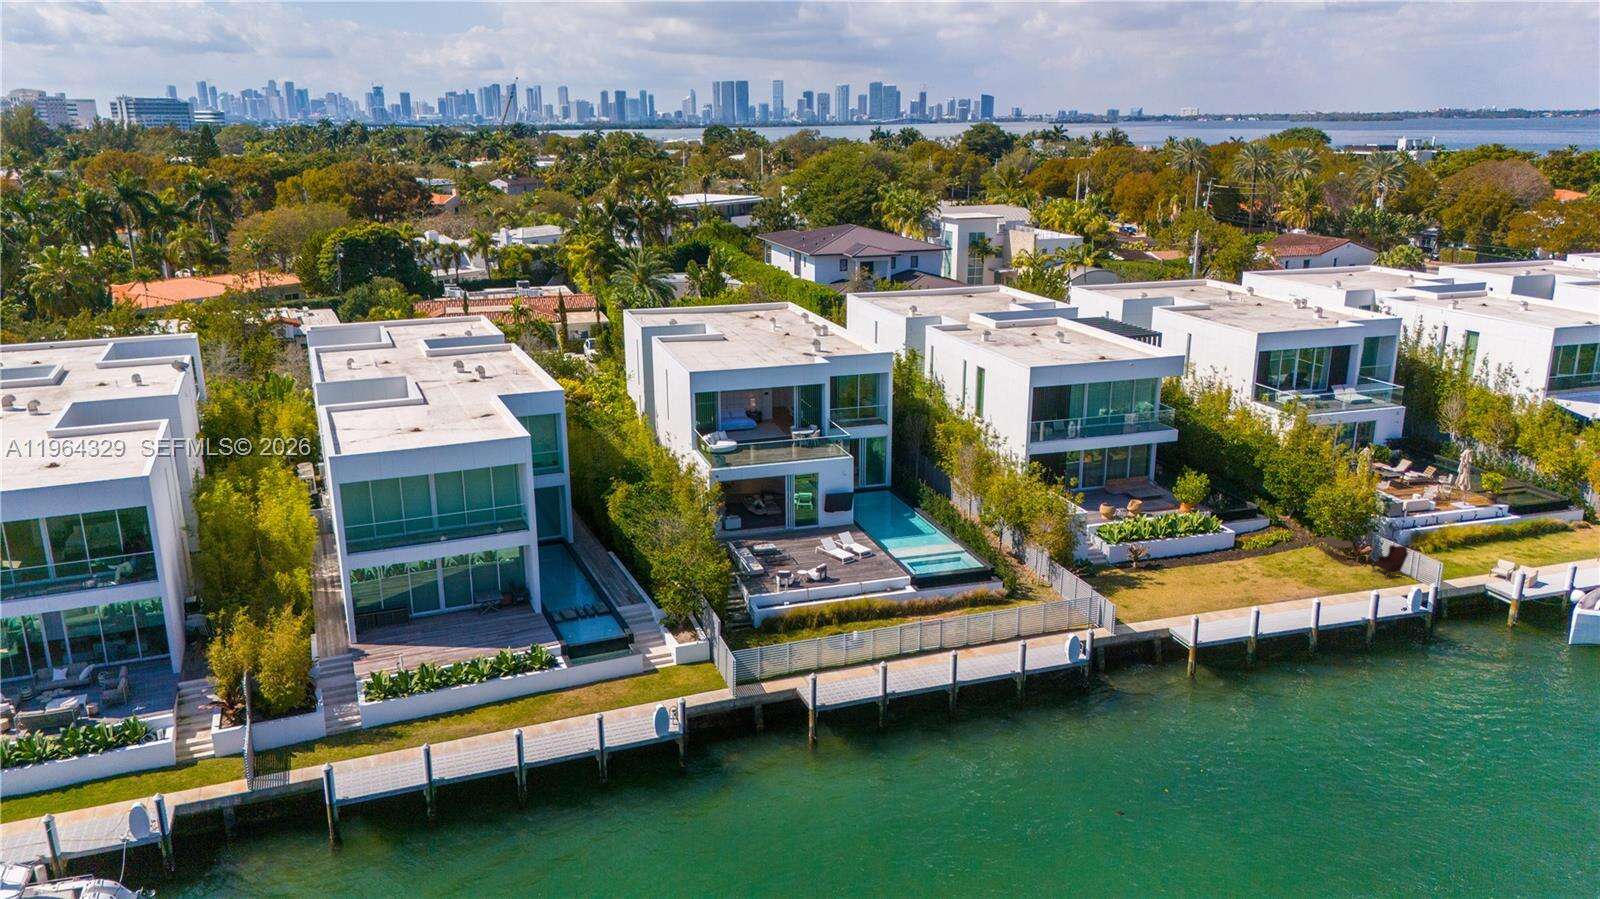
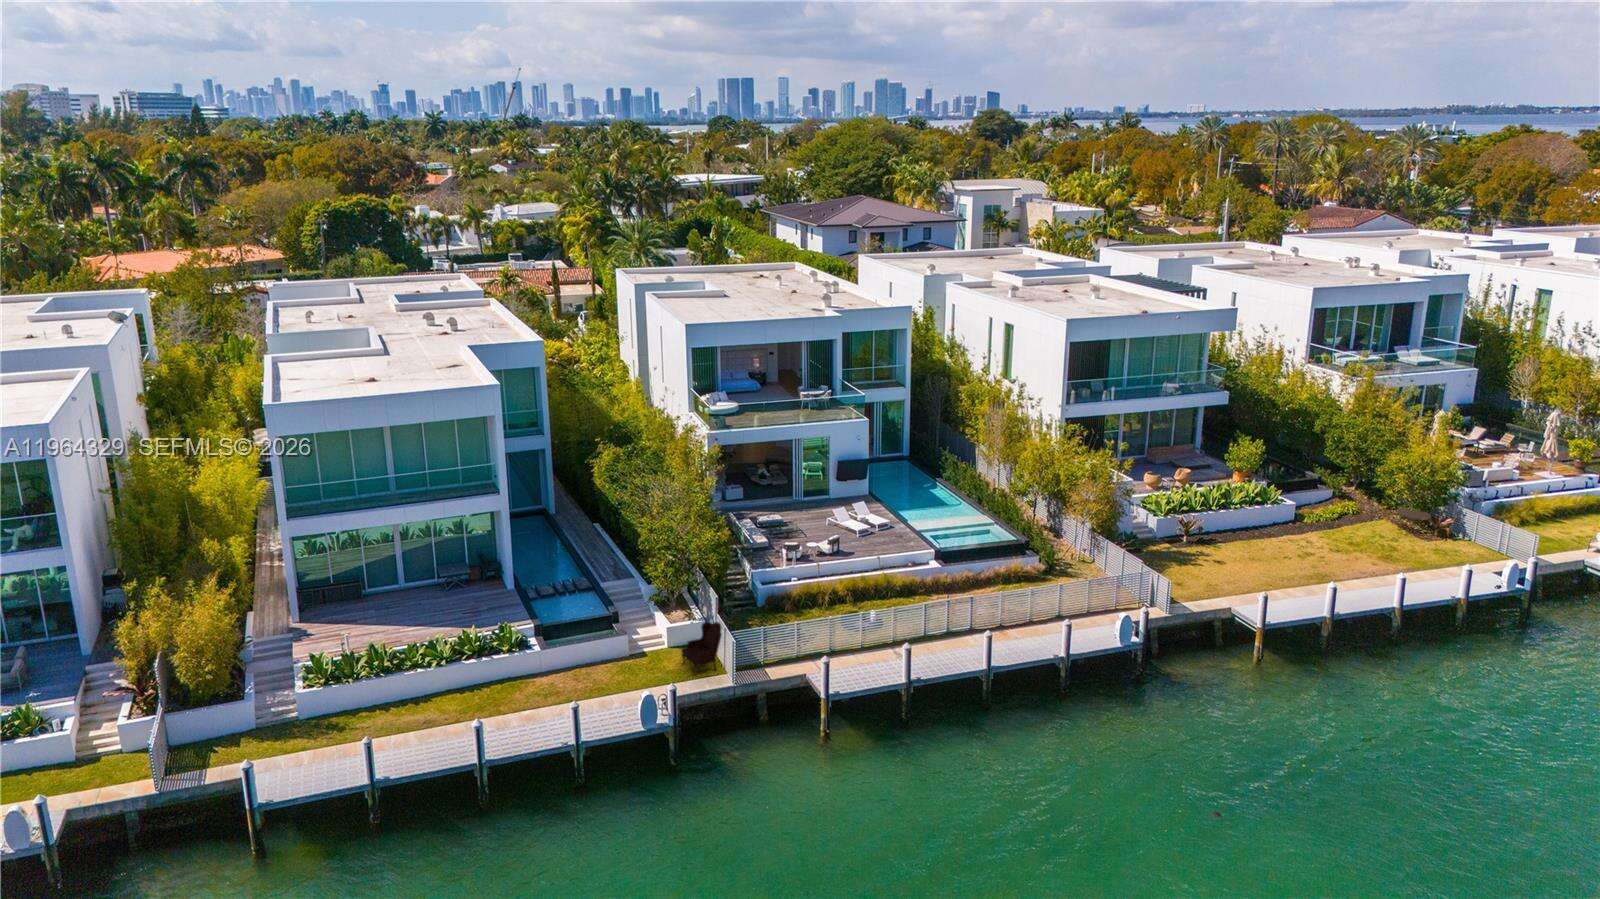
armchair: present [1372,545,1408,579] -> present [681,622,722,676]

